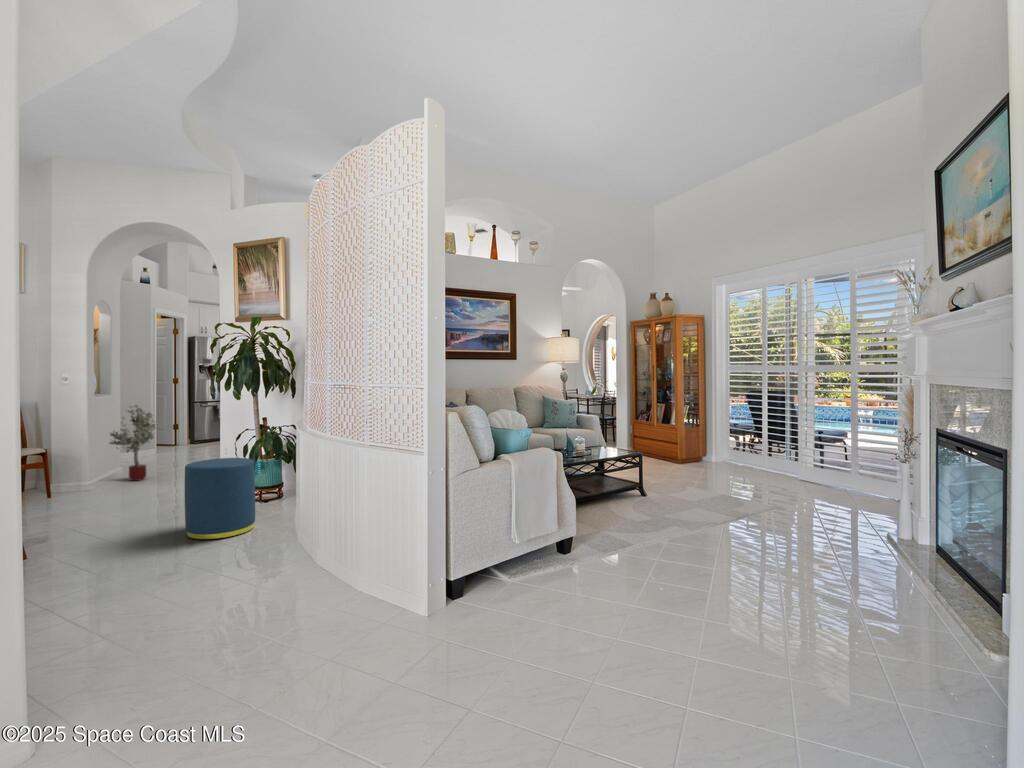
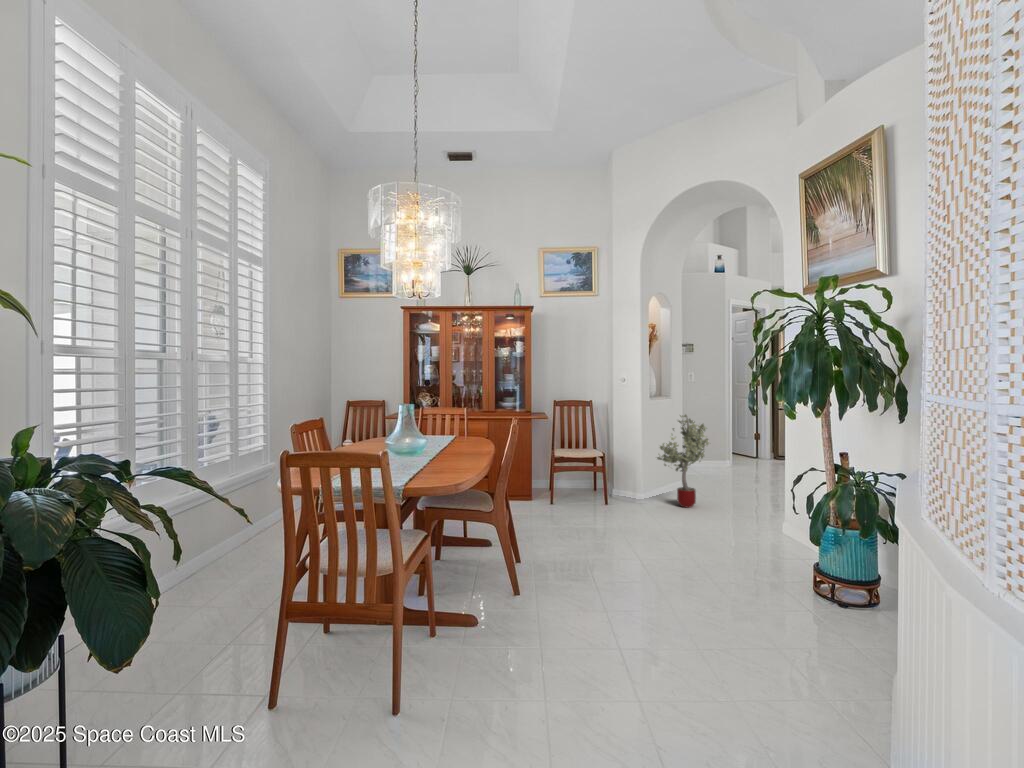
ottoman: present [185,458,255,540] -> none [678,527,802,700]

